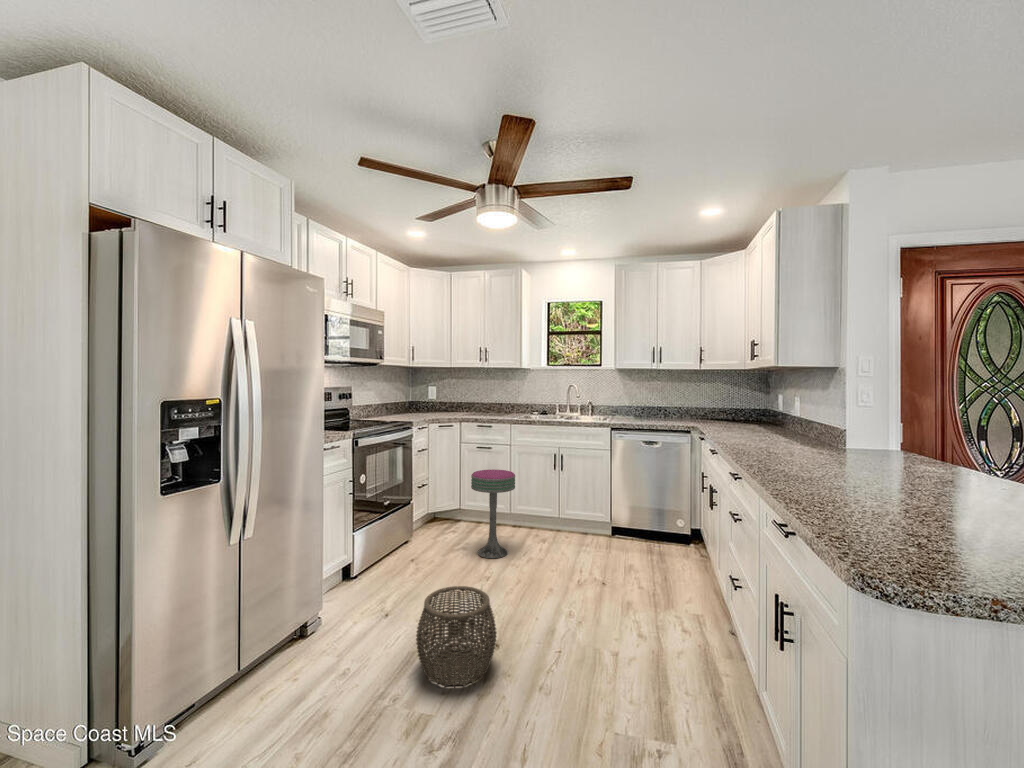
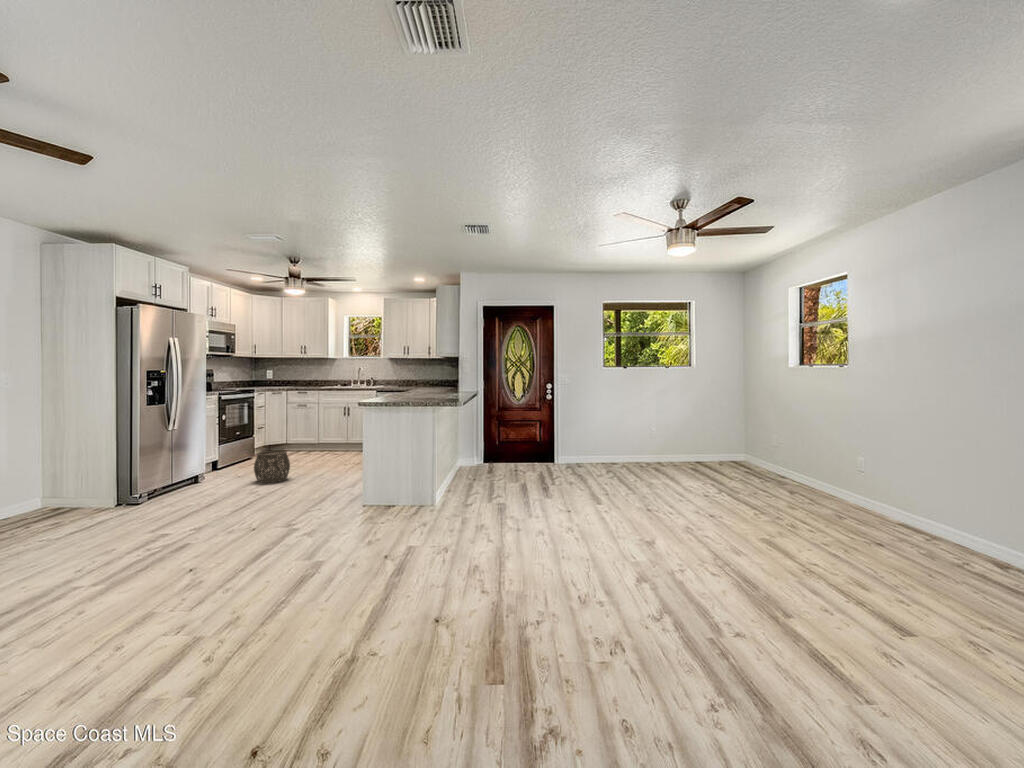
bar stool: present [471,469,515,558] -> none [289,414,316,460]

